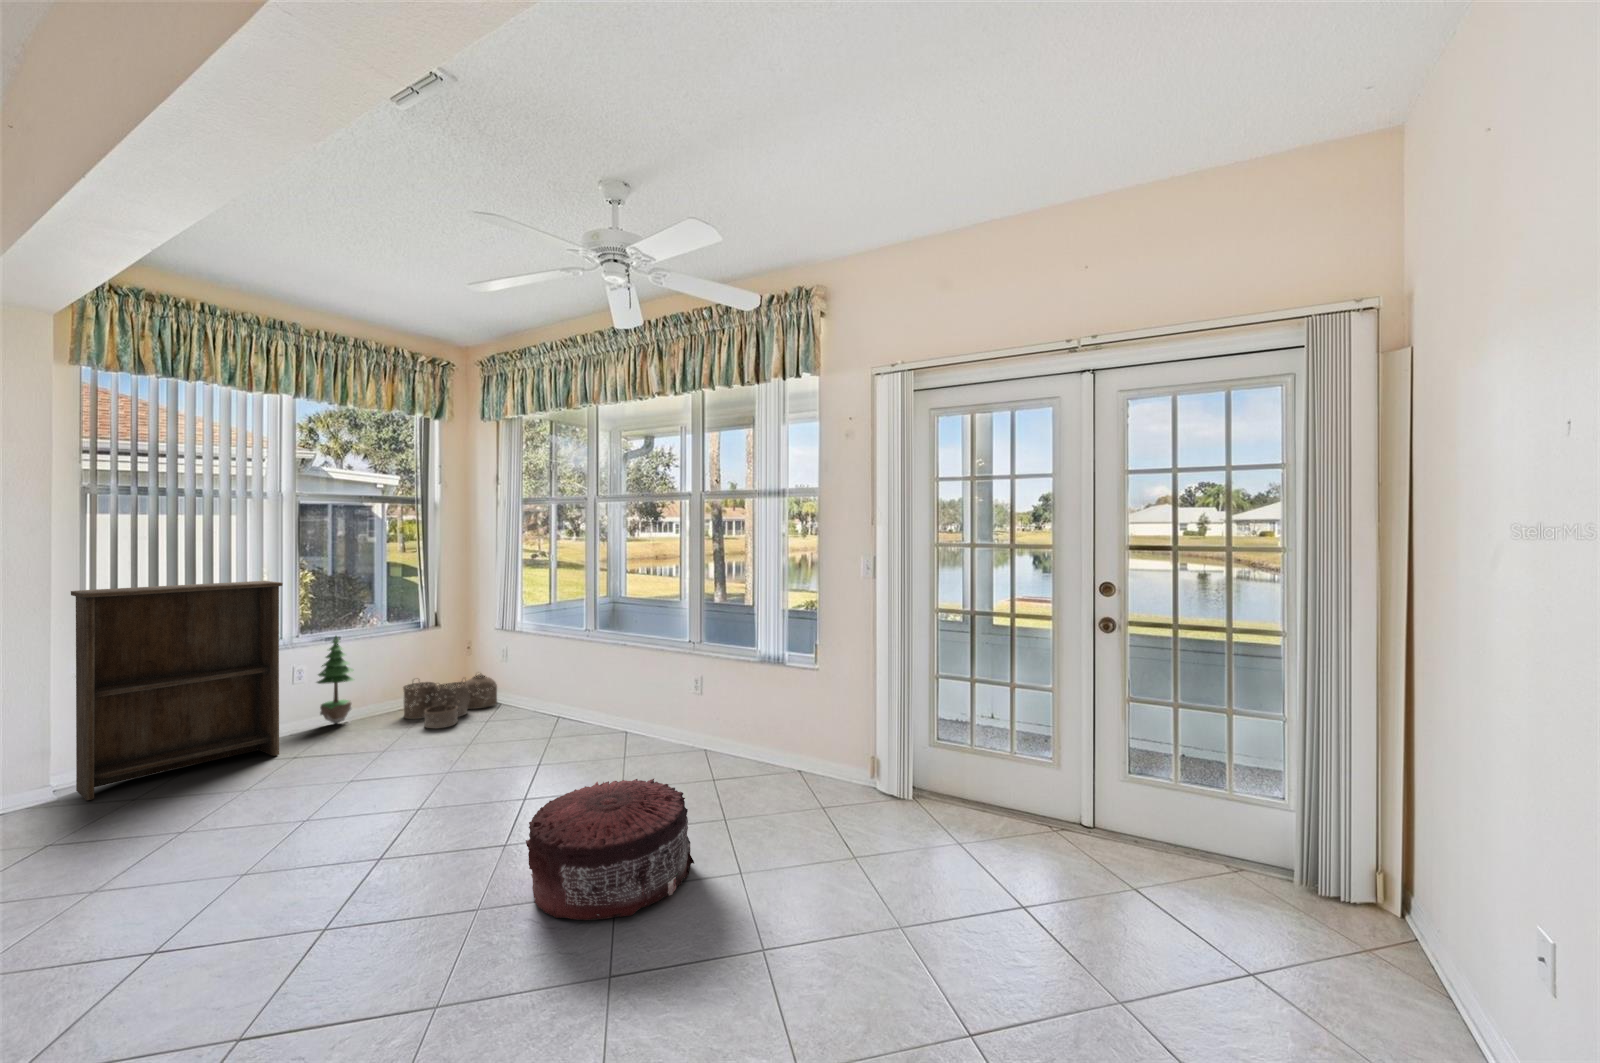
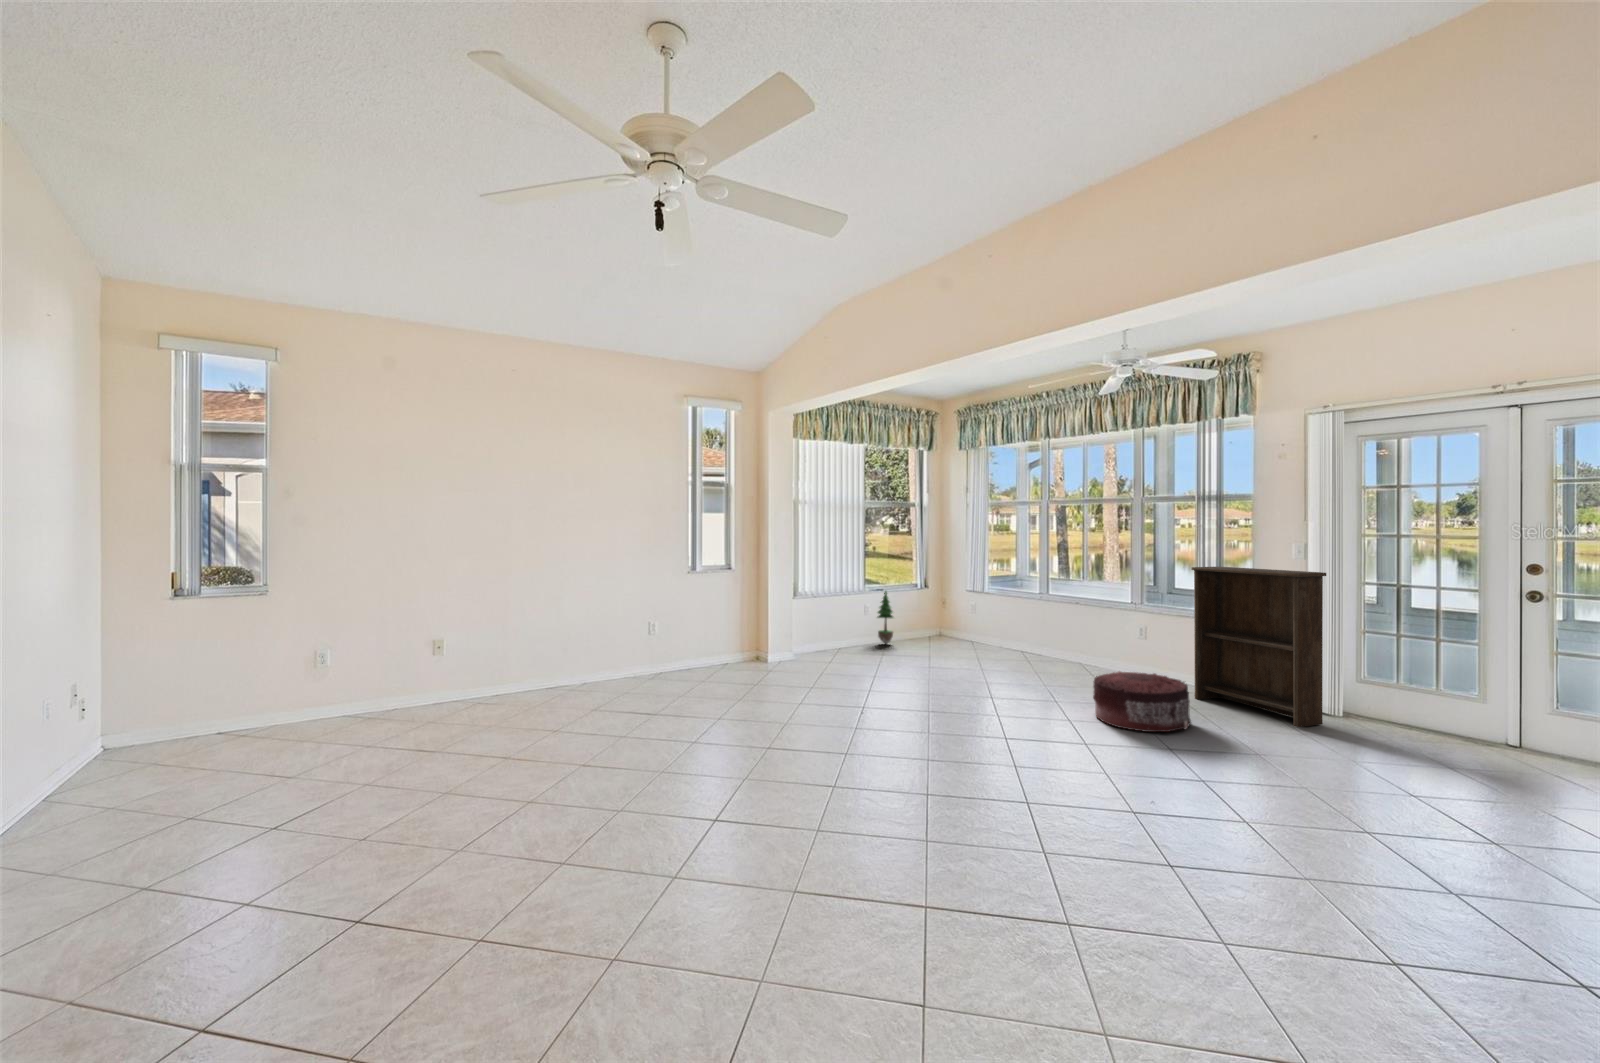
bookshelf: present [71,581,283,800] -> present [1191,567,1326,727]
woven basket: present [403,673,497,728] -> none [920,620,972,651]

